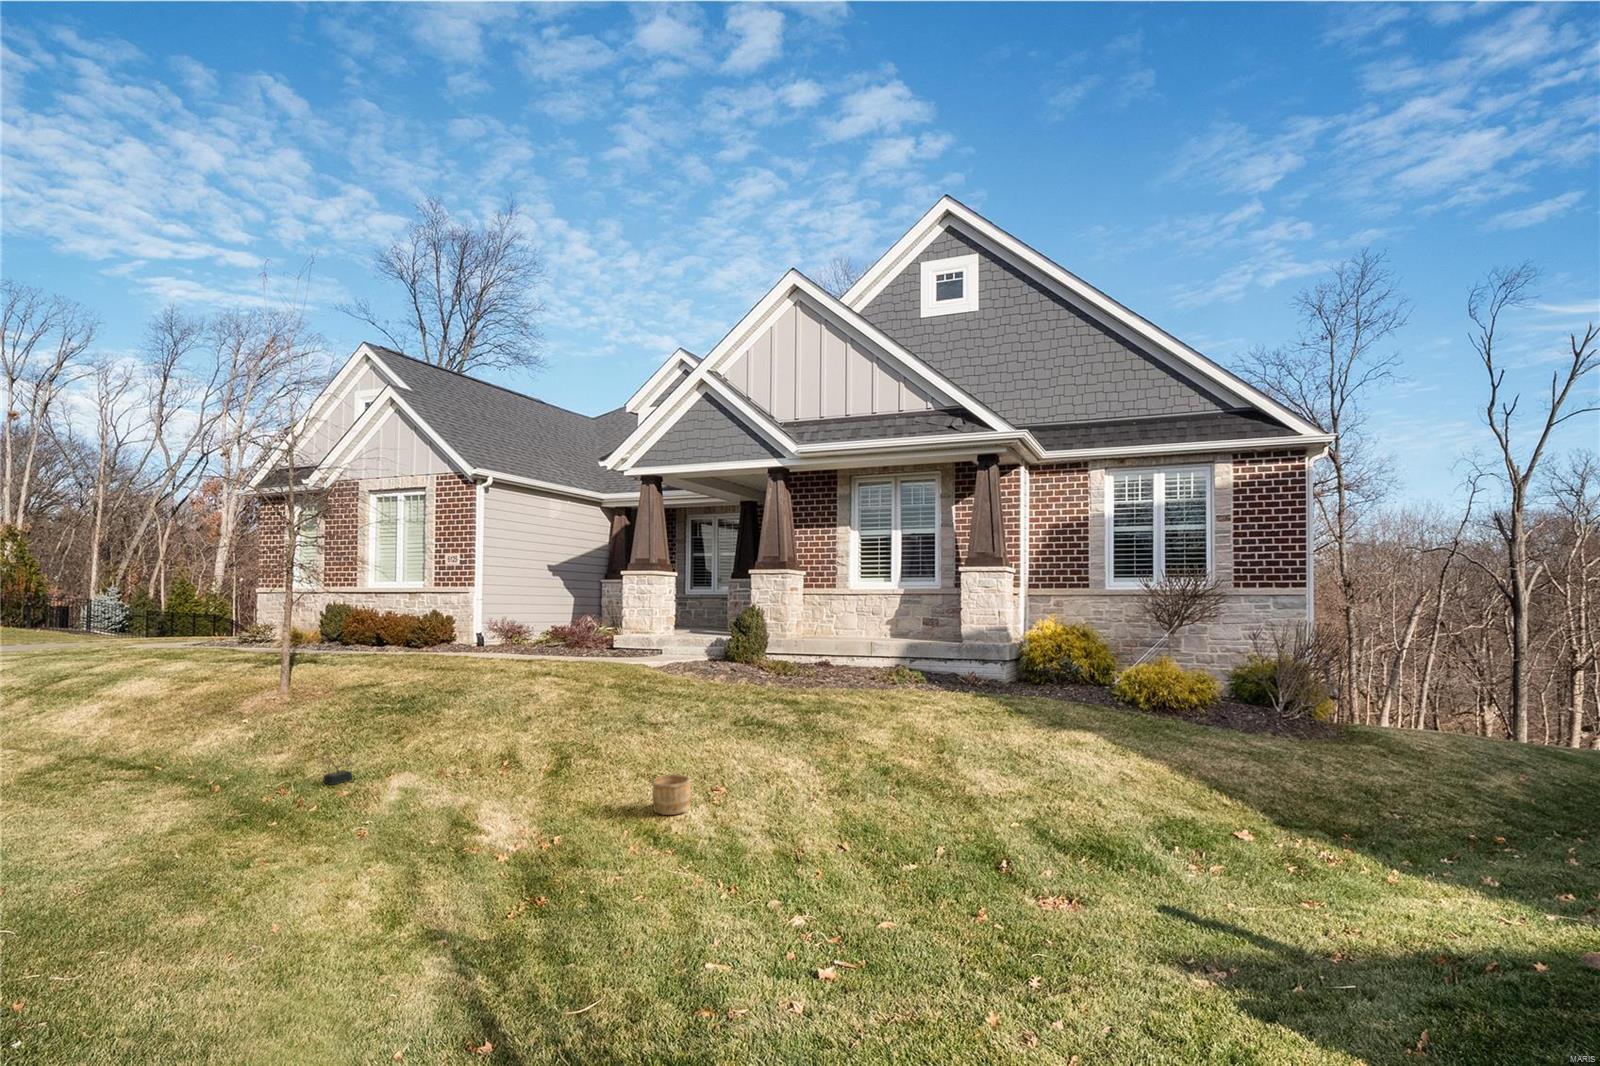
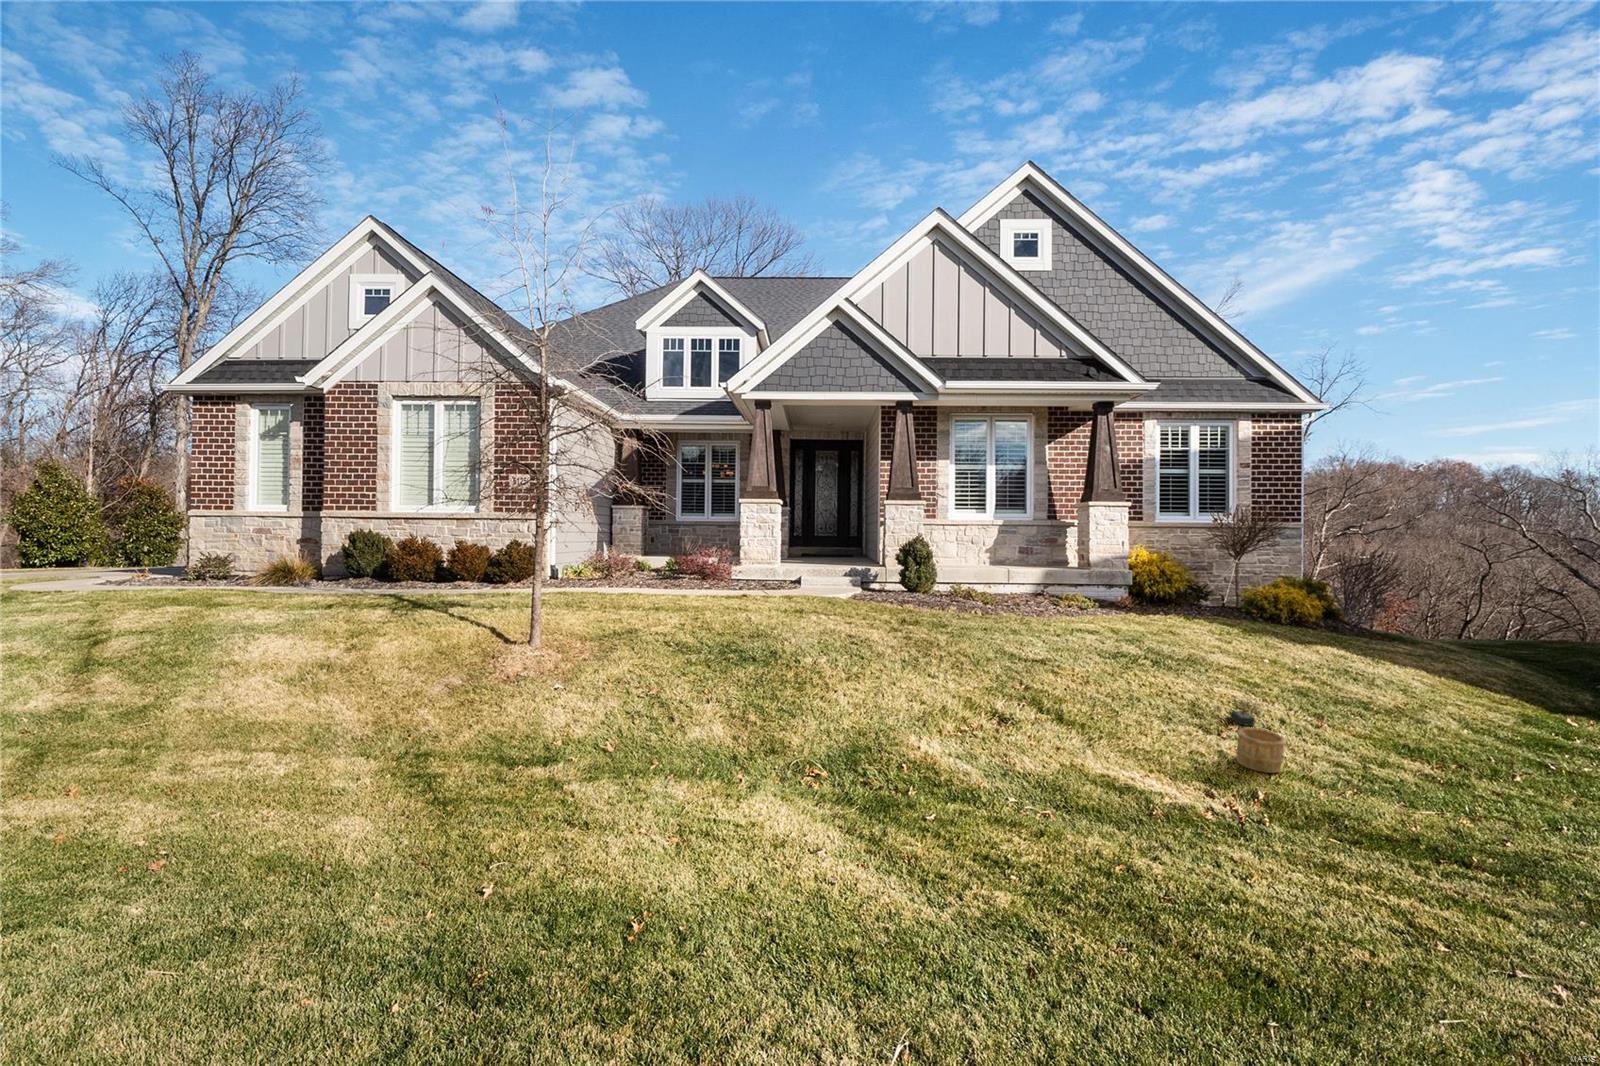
decorative plant: present [317,755,352,785] -> present [1230,698,1260,726]

